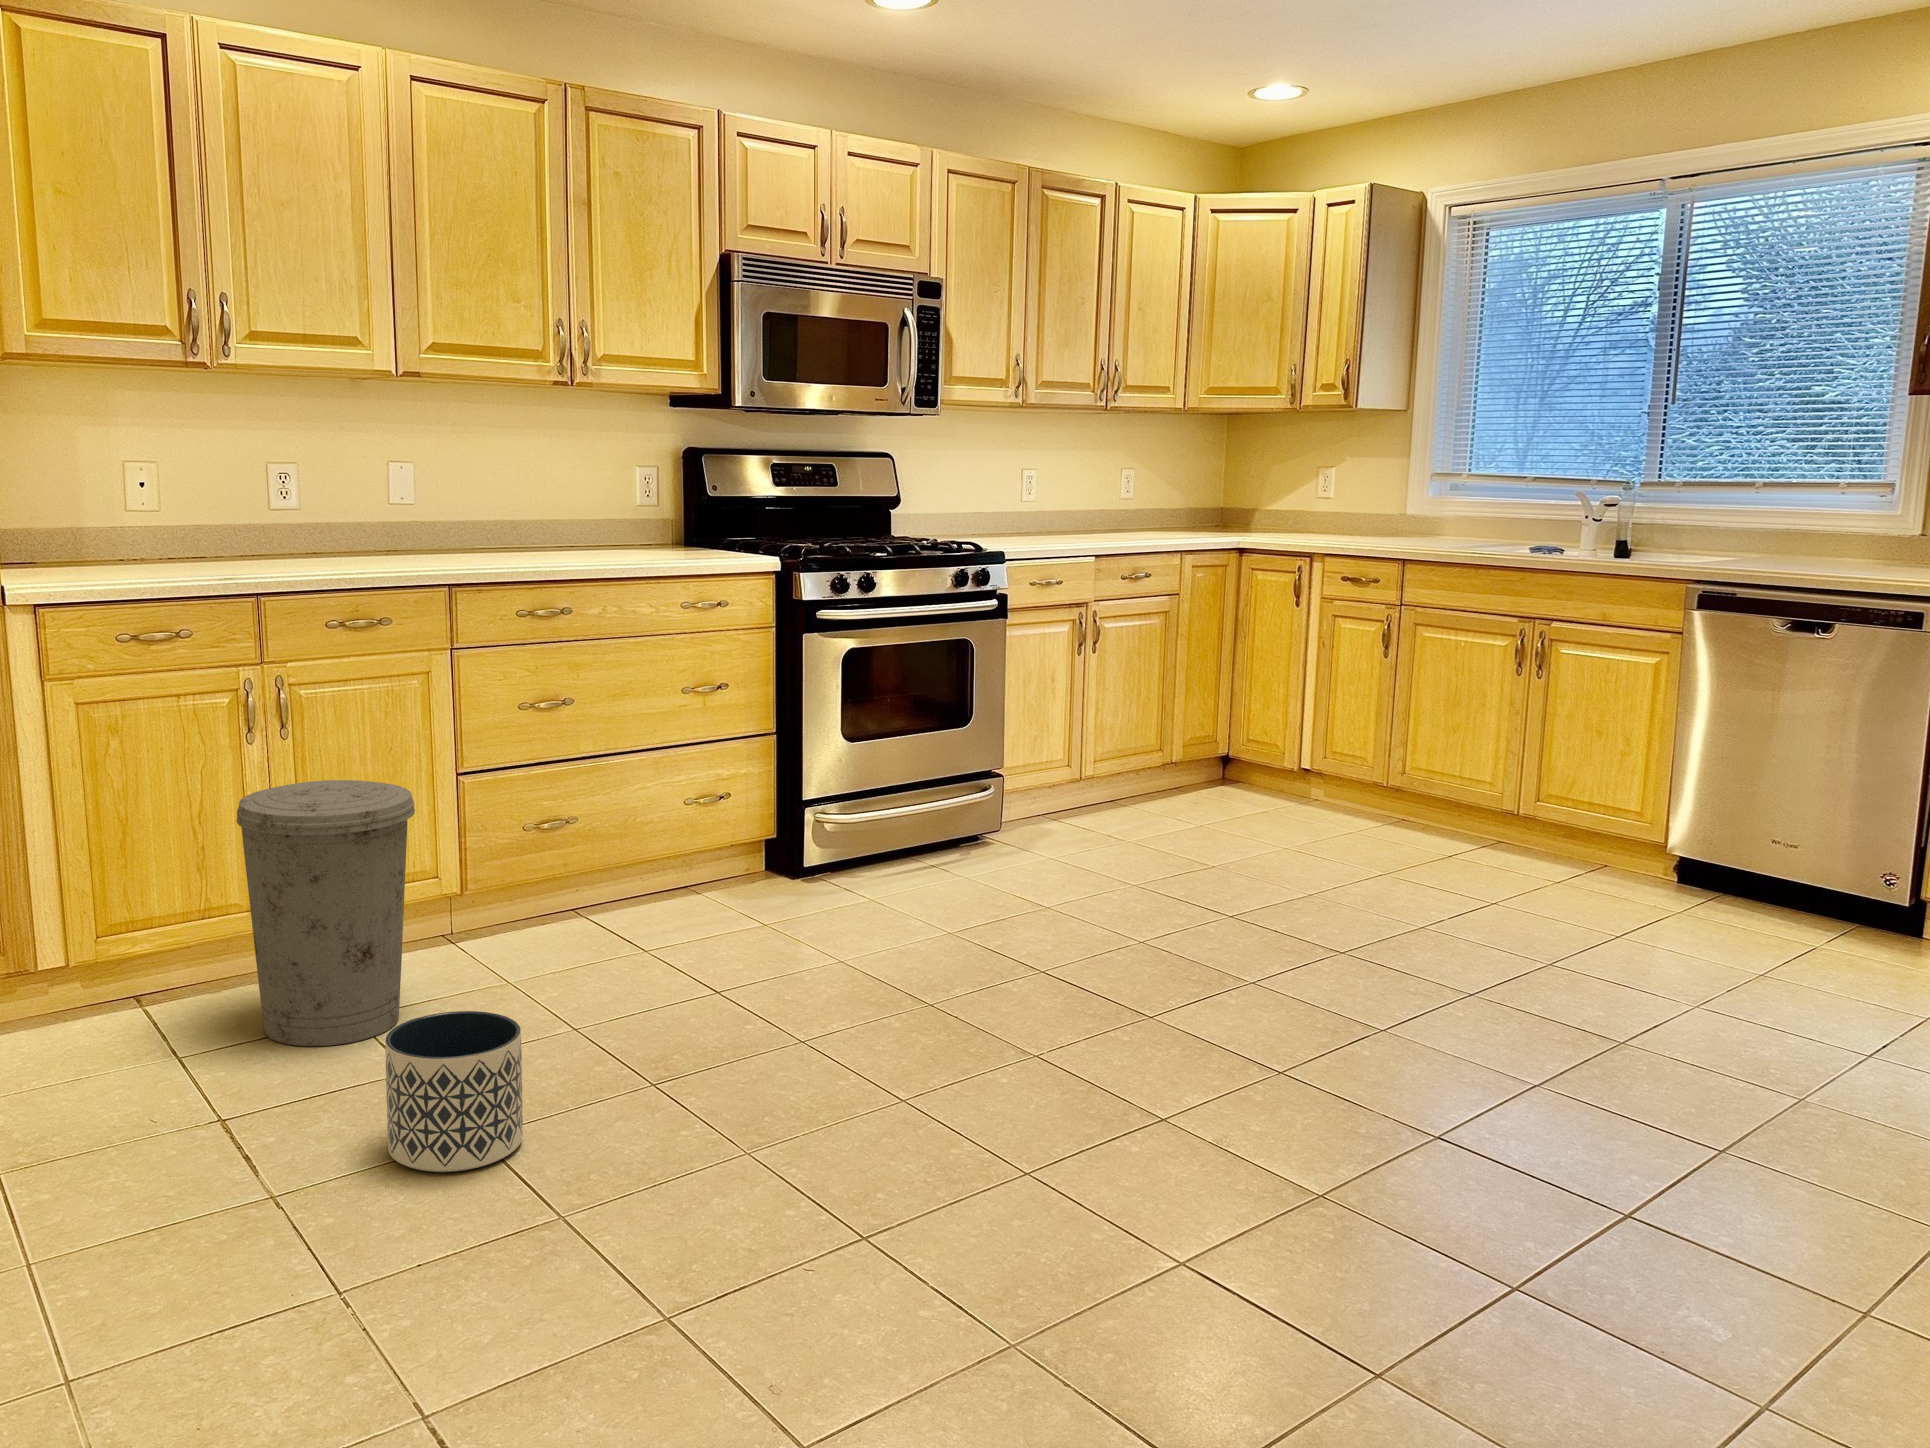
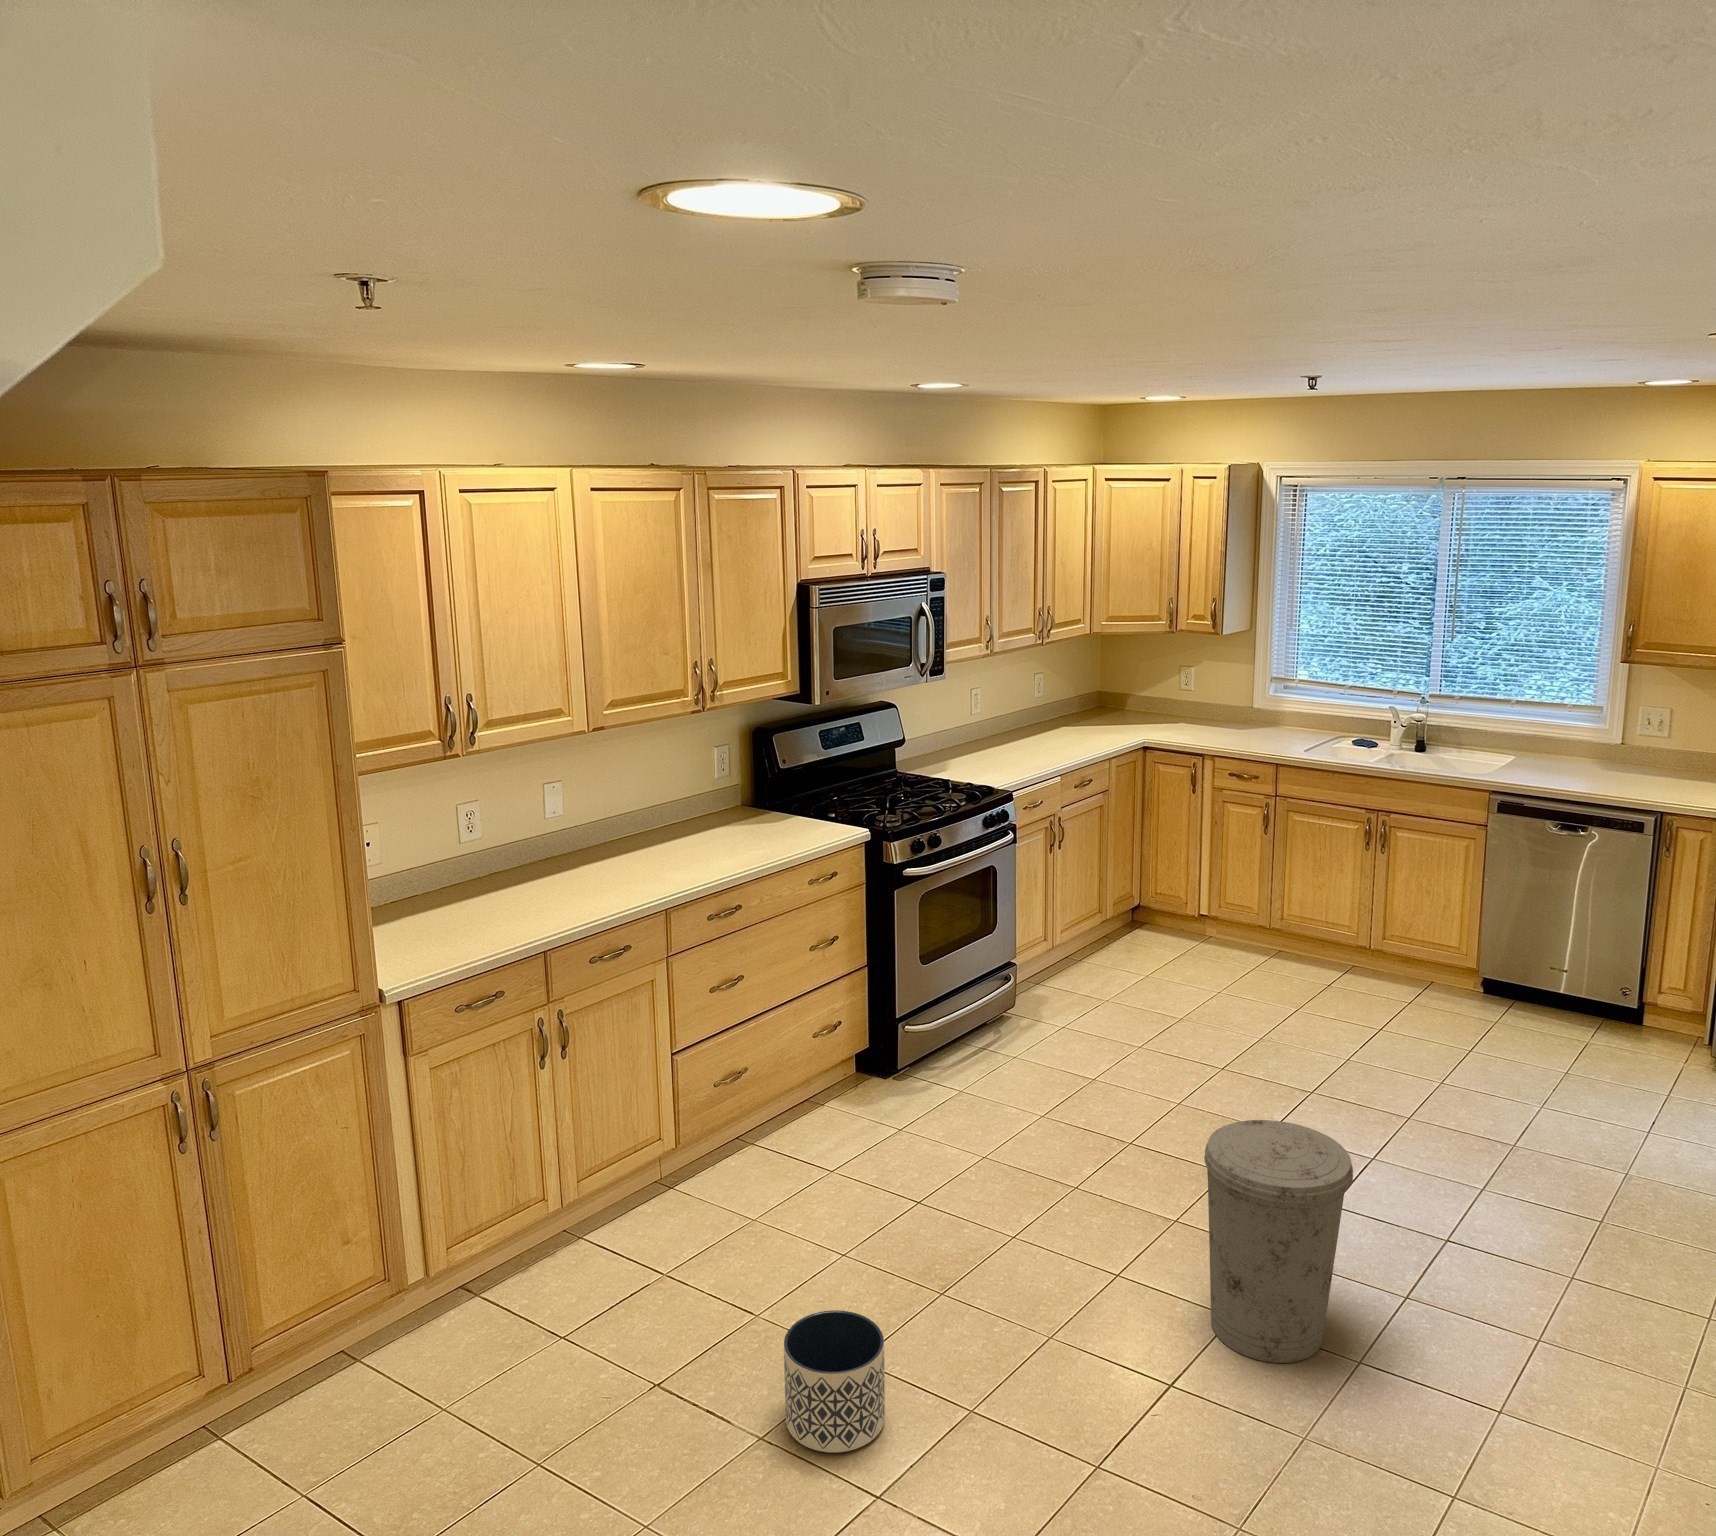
trash can: present [237,780,415,1046] -> present [1204,1120,1353,1363]

